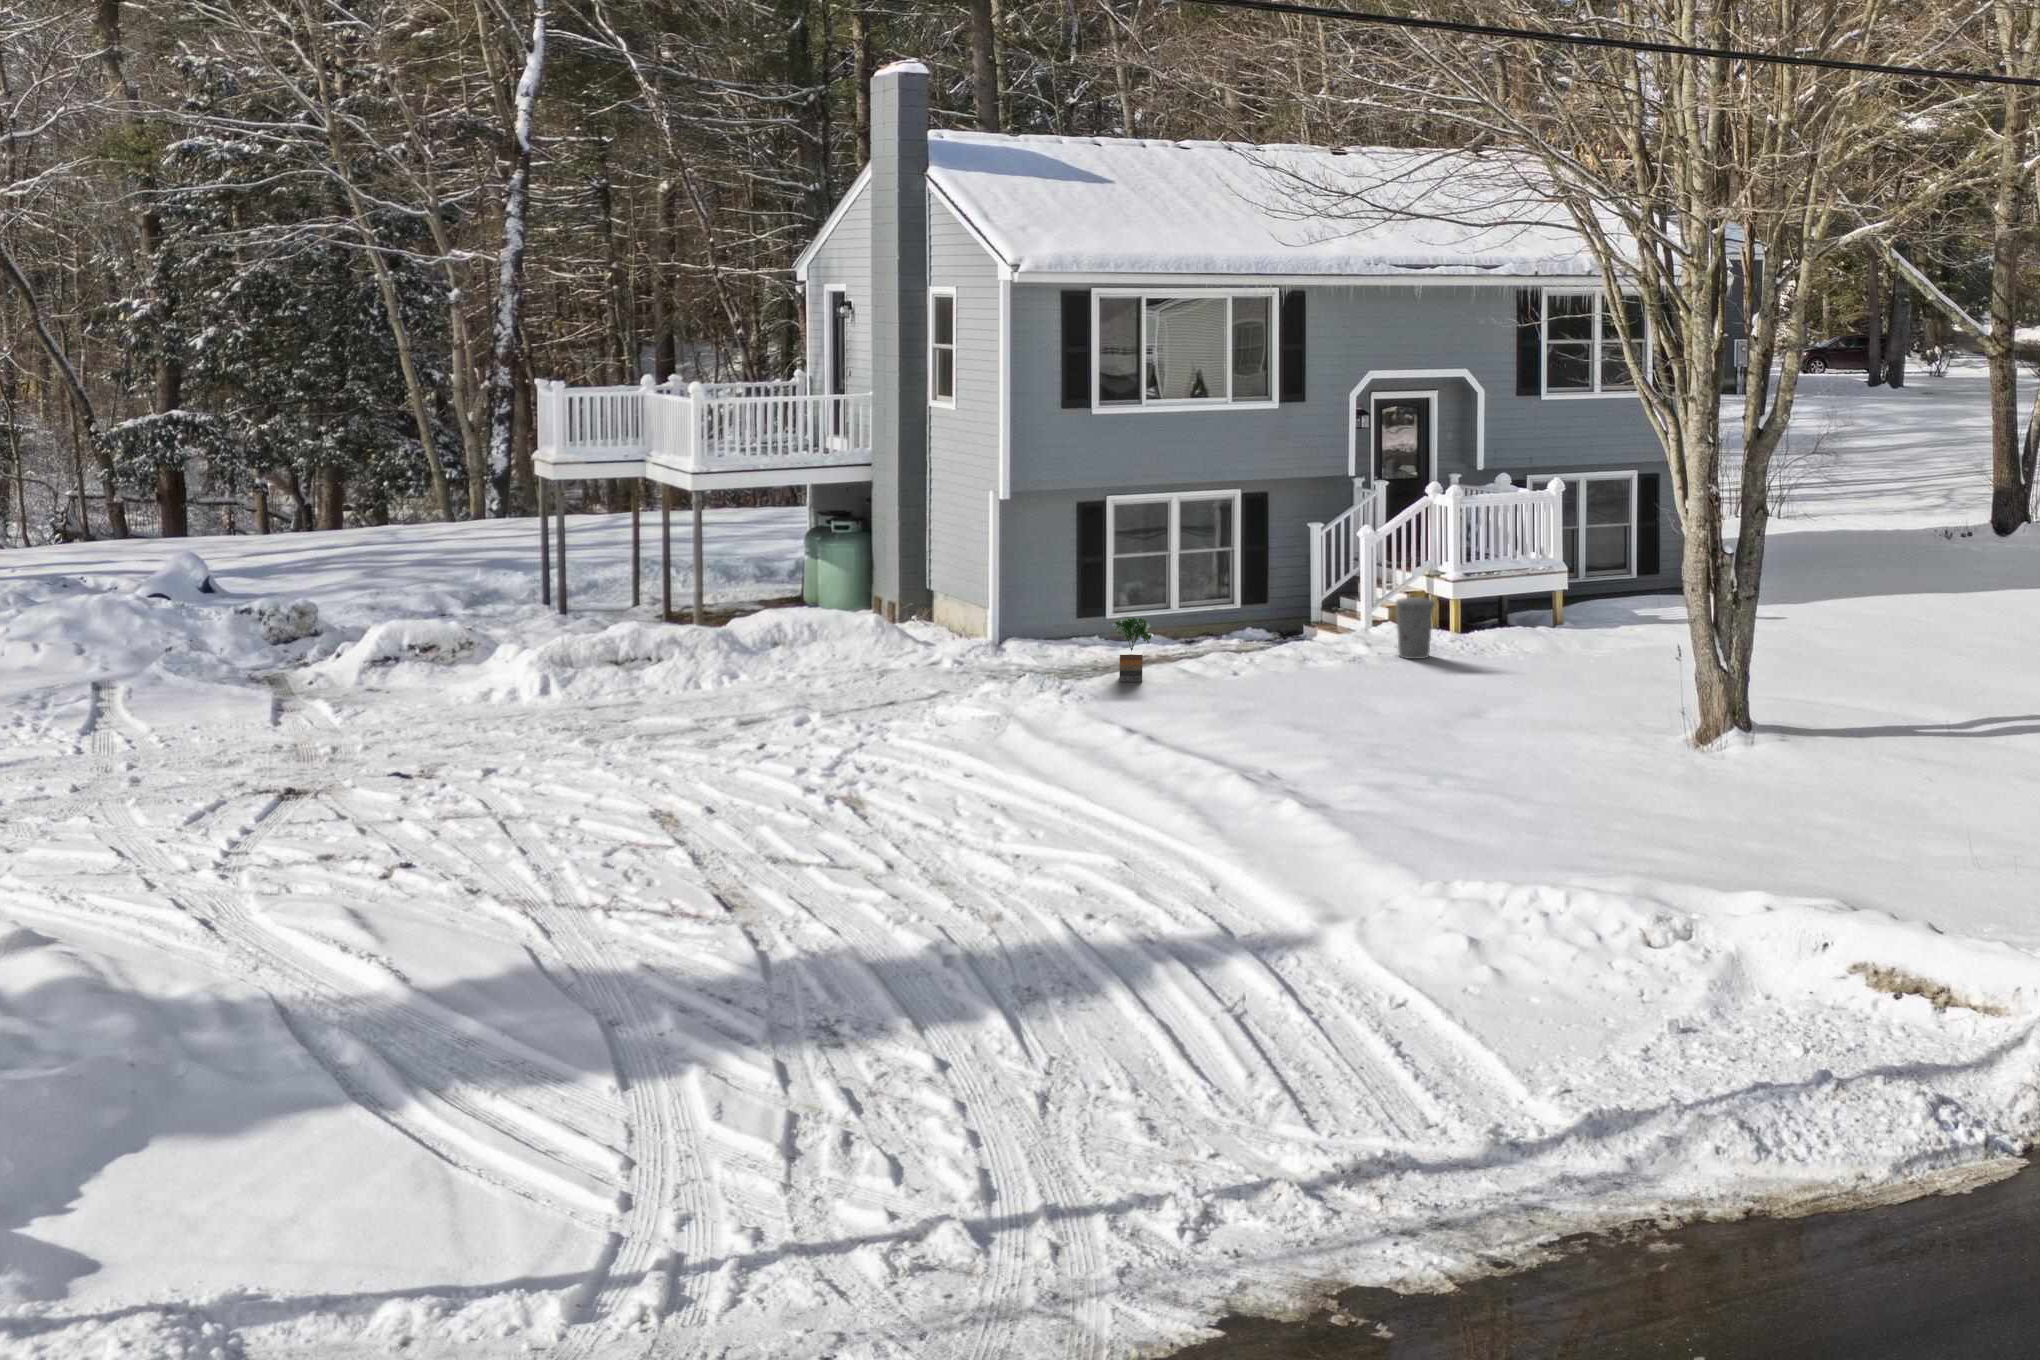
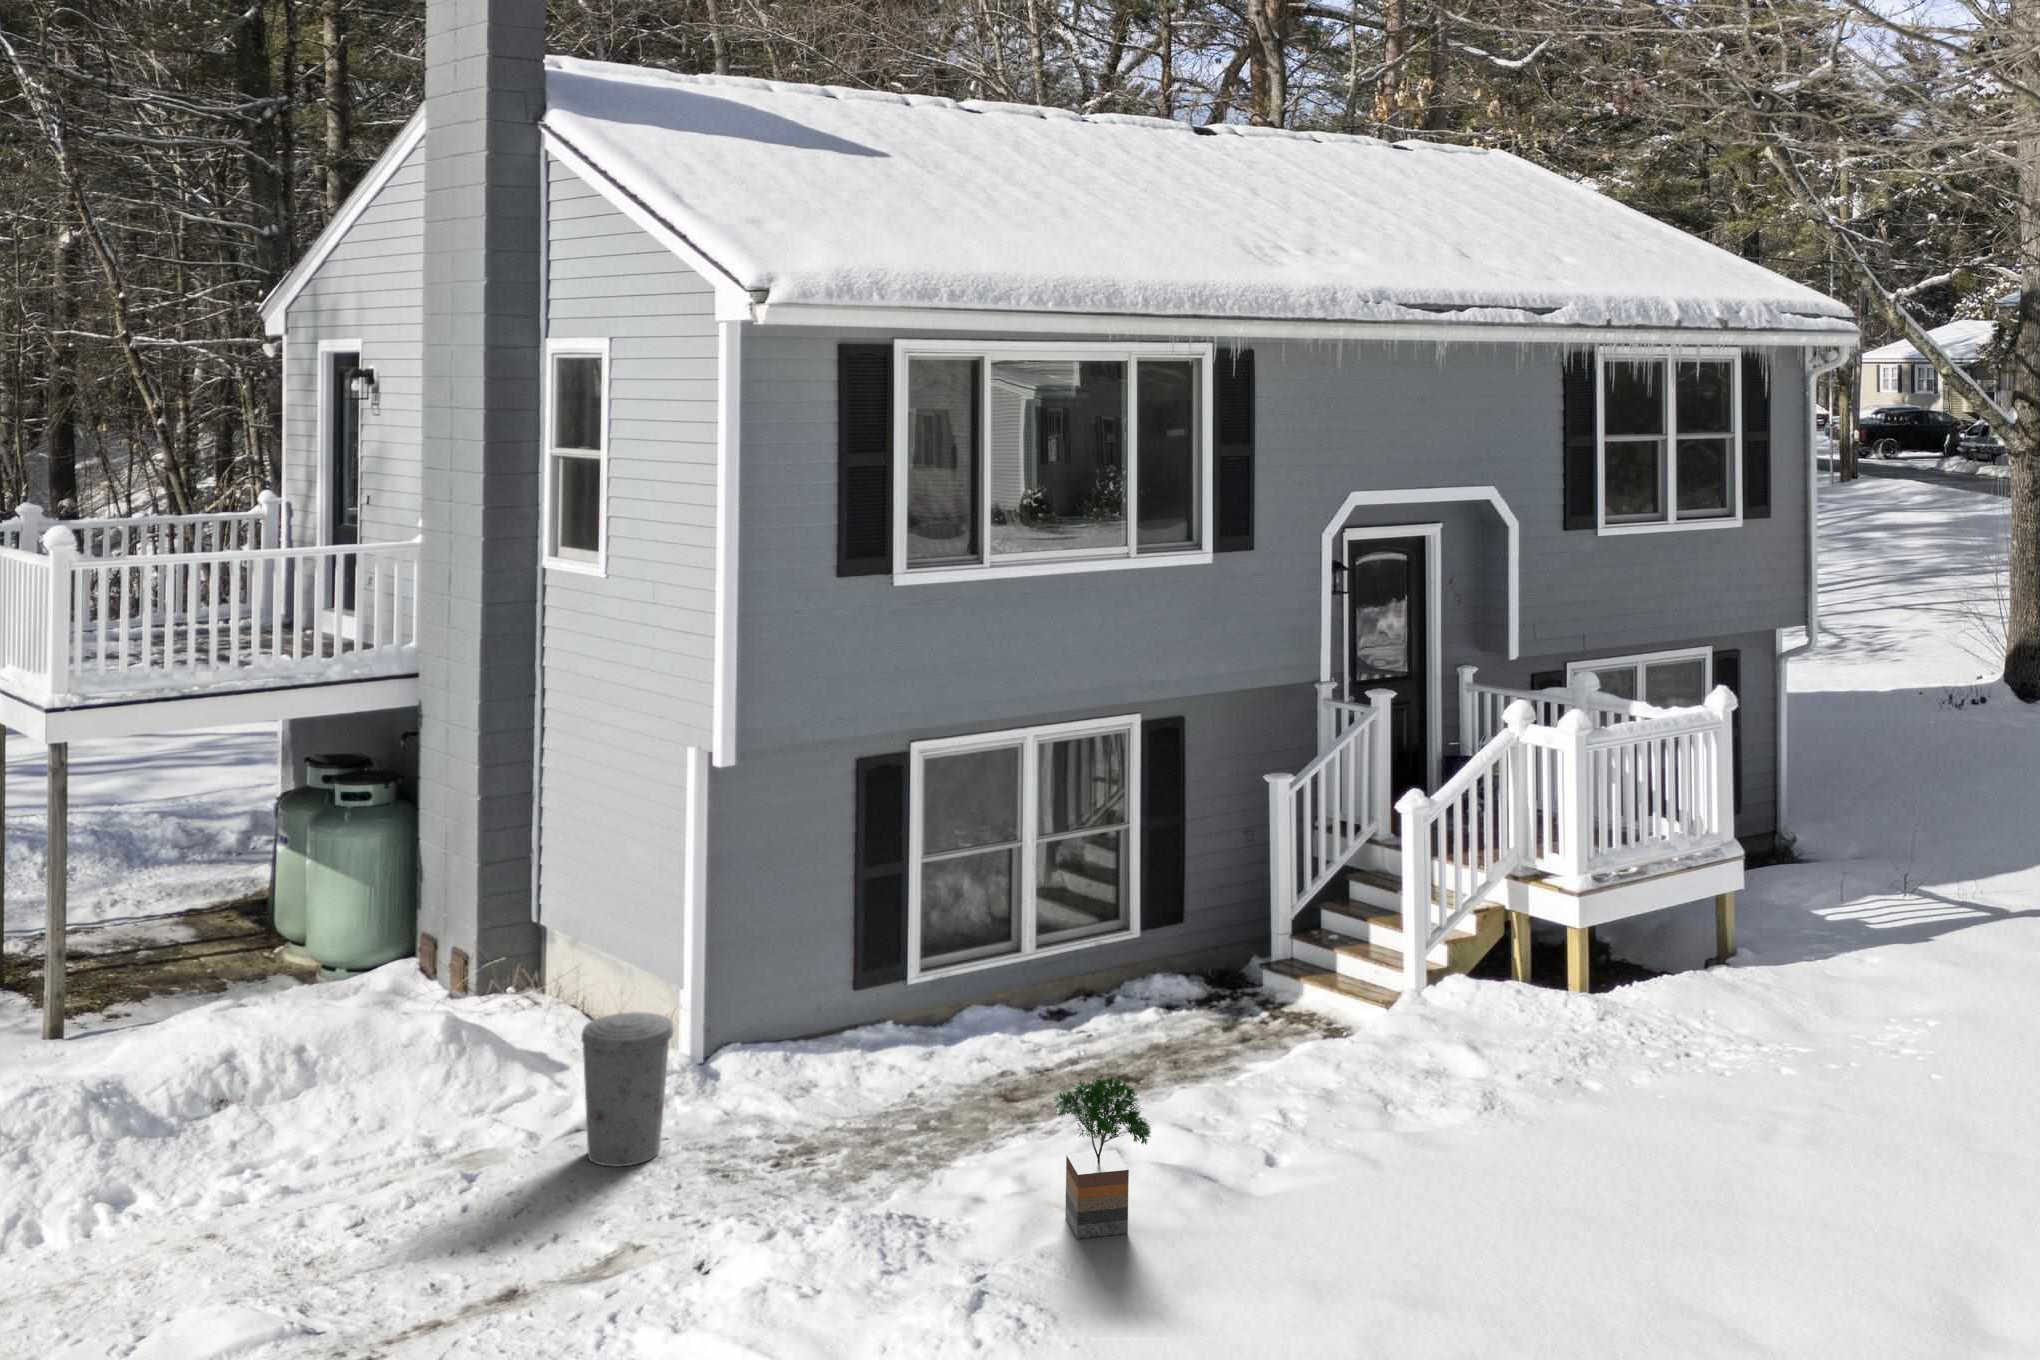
trash can: present [1395,597,1435,659] -> present [581,1012,674,1167]

